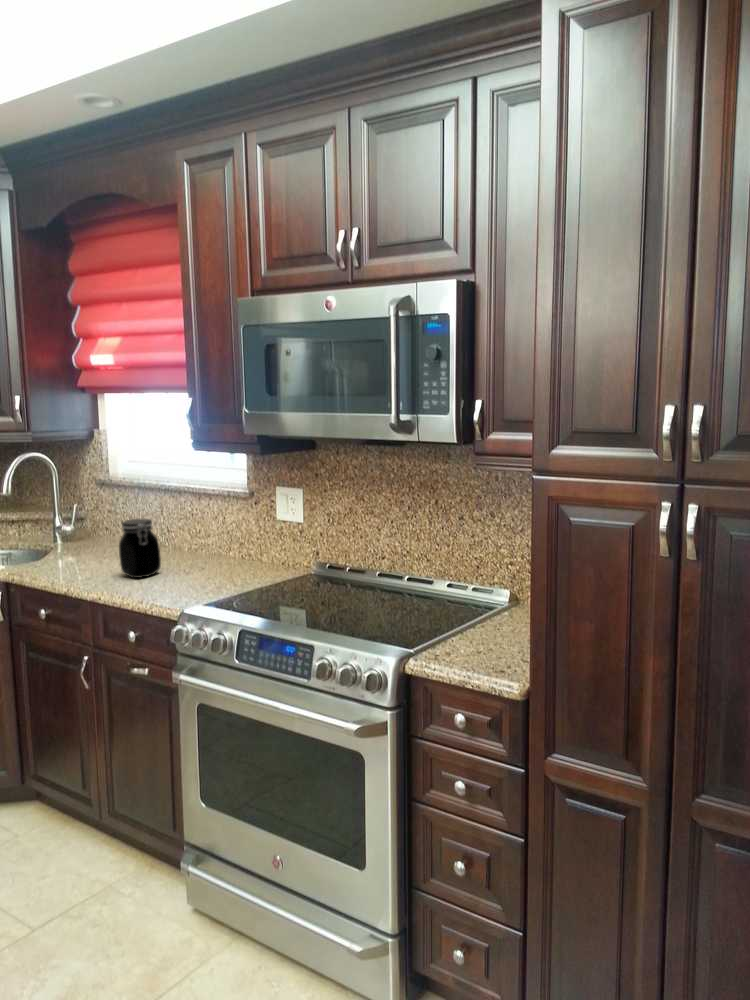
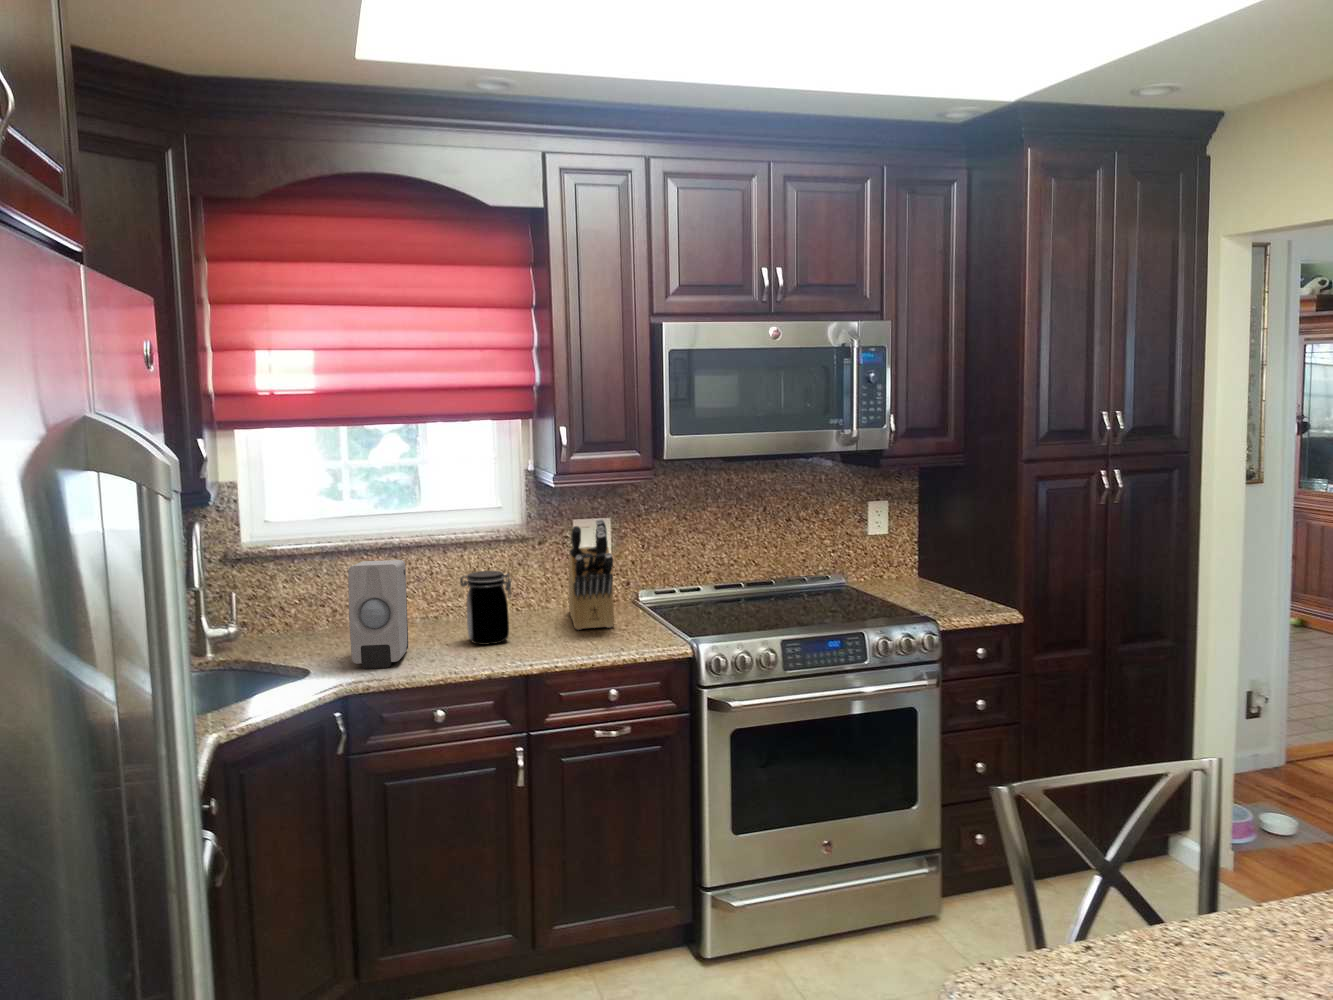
knife block: none [163,490,278,587] -> present [569,519,614,630]
soap dispenser: none [37,498,98,576] -> present [348,560,408,669]

